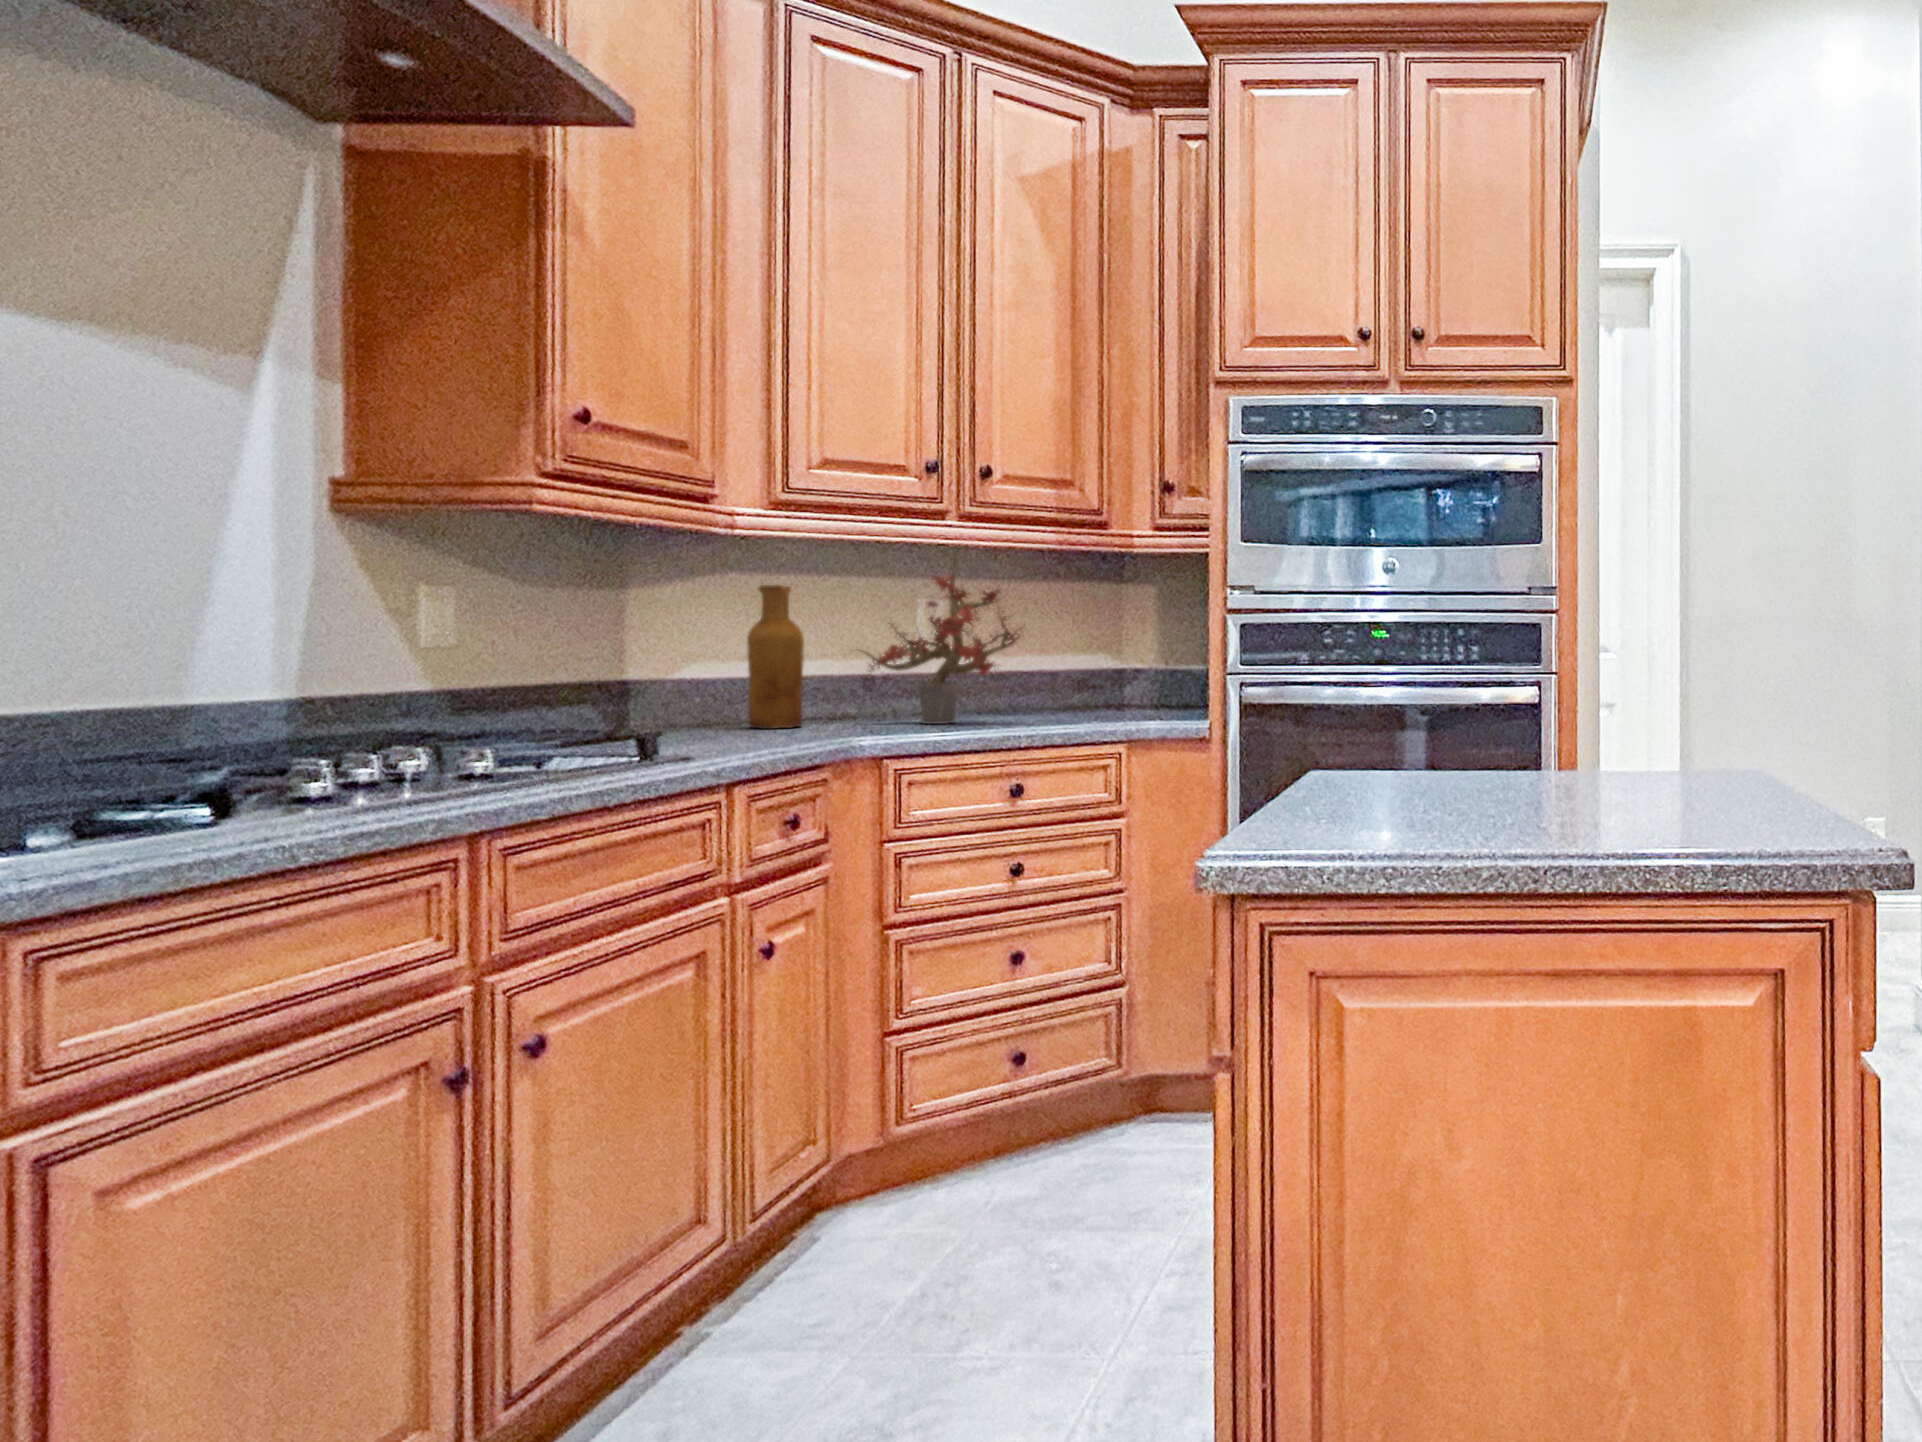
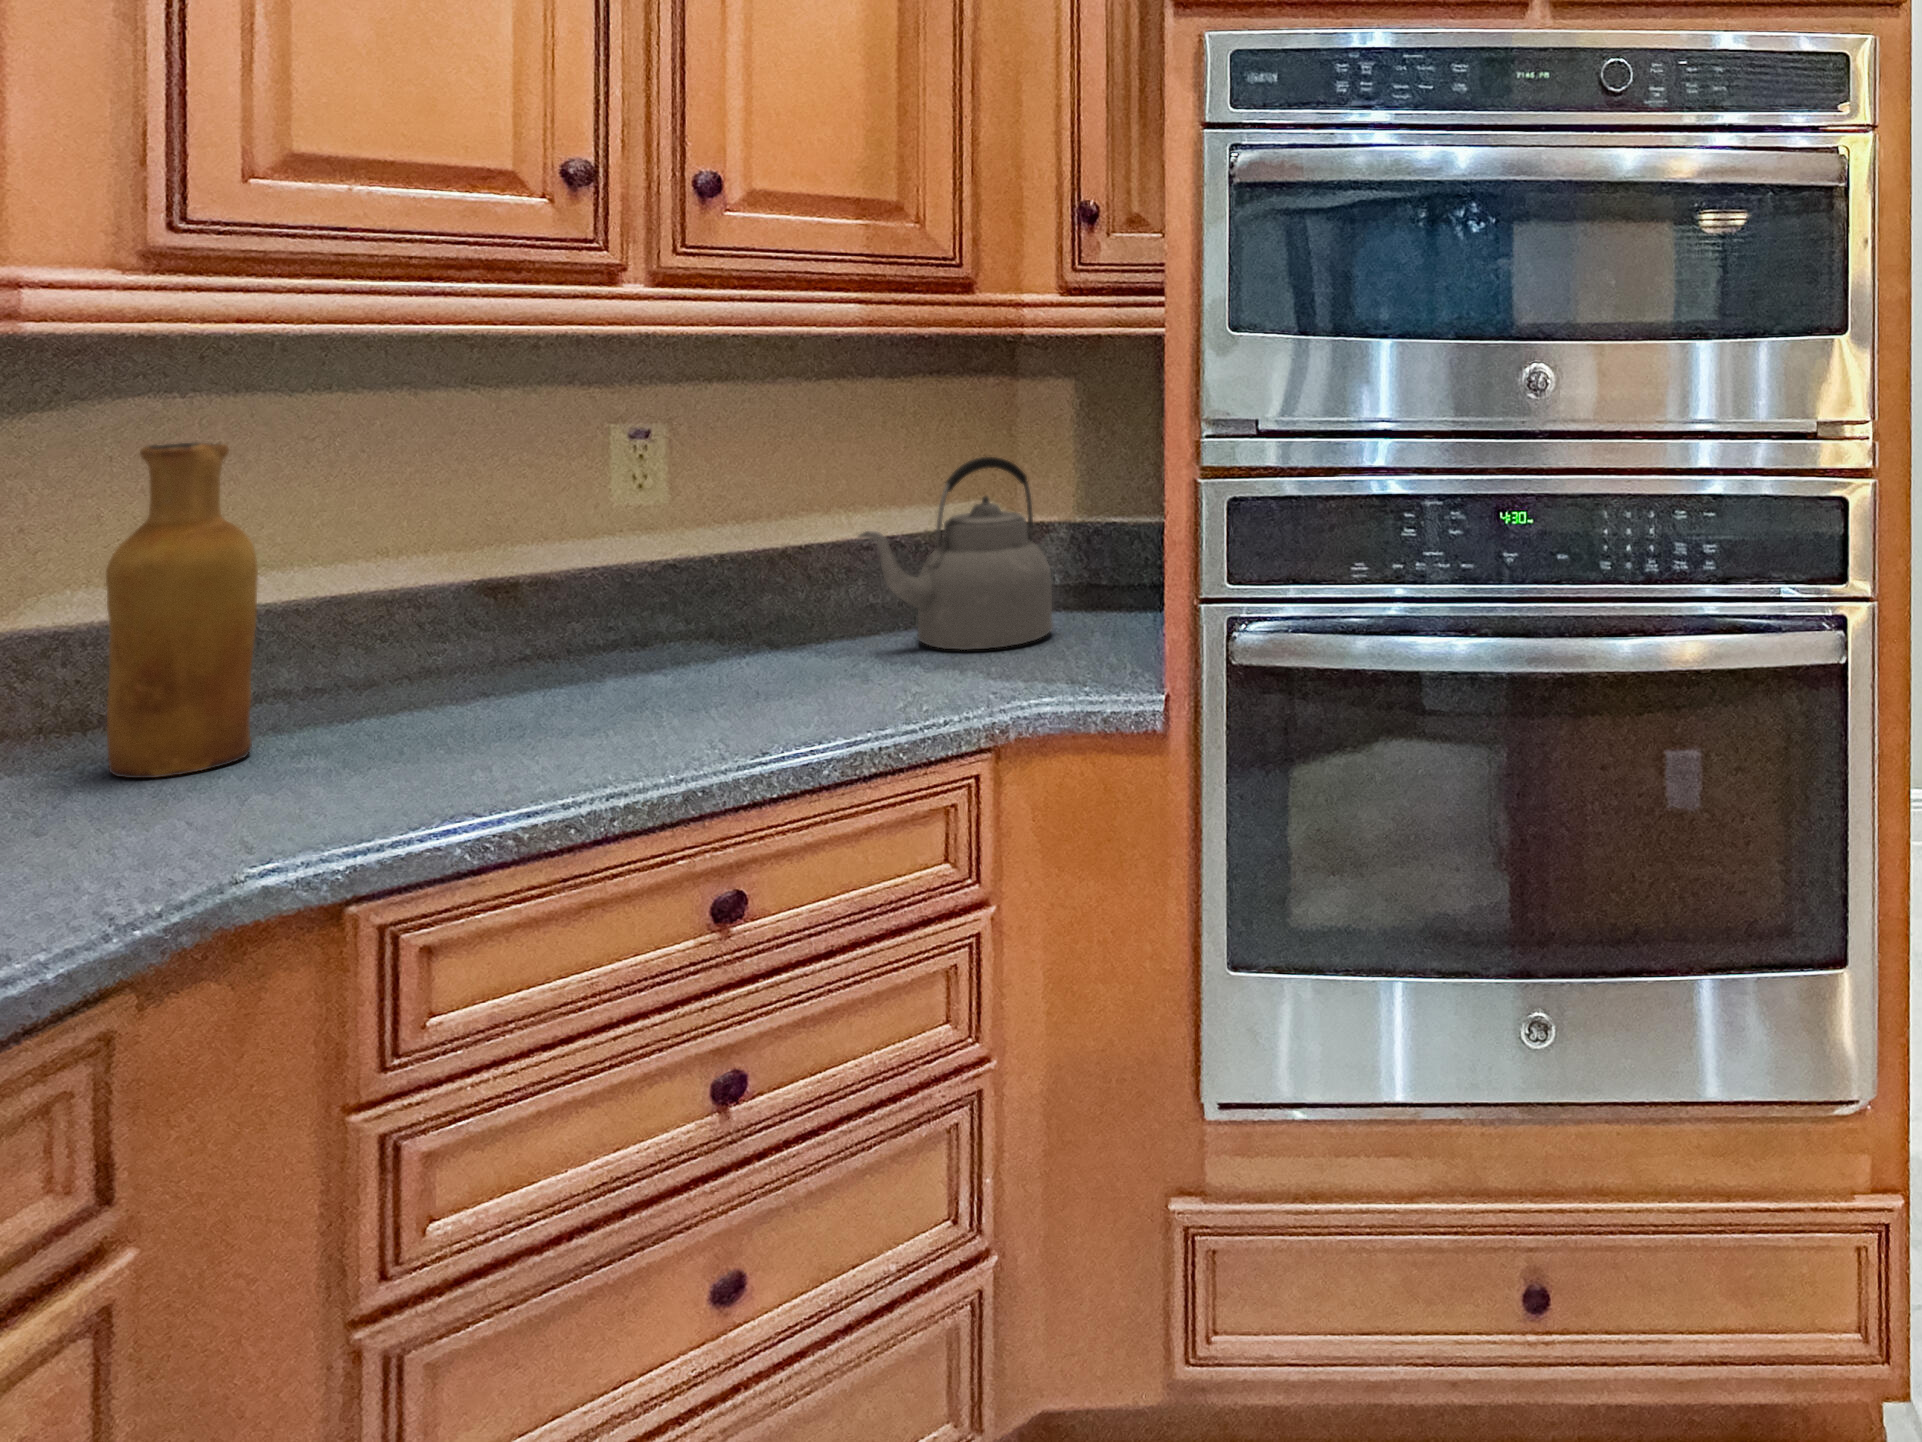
potted plant: present [864,554,1025,724] -> none [379,337,788,723]
kettle: none [1051,618,1150,715] -> present [858,457,1053,650]

